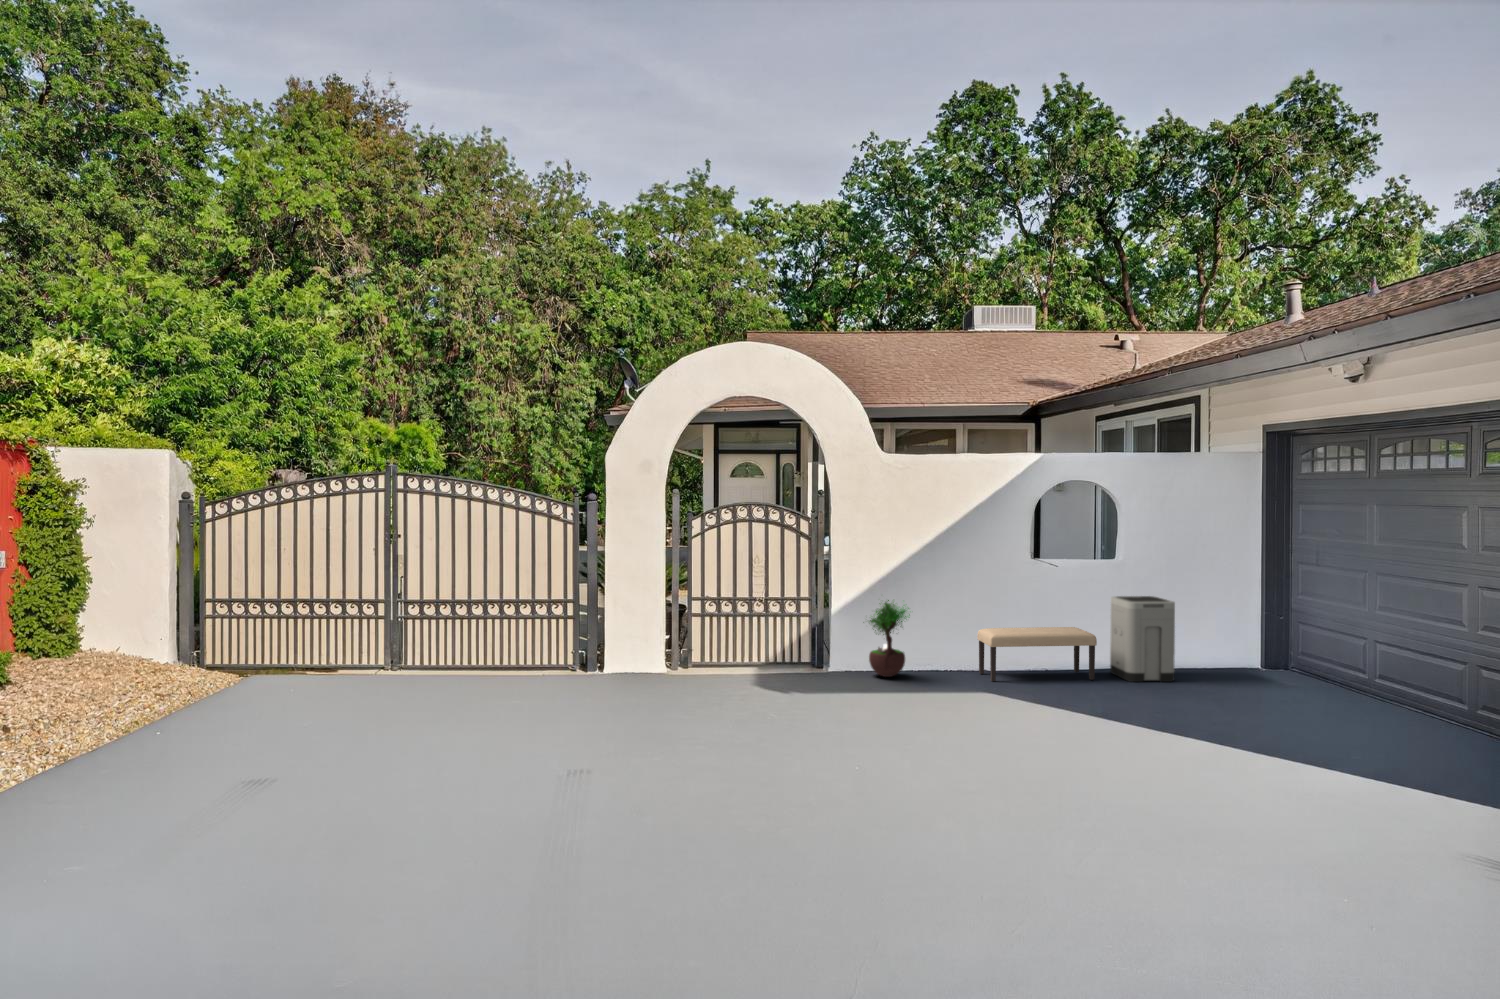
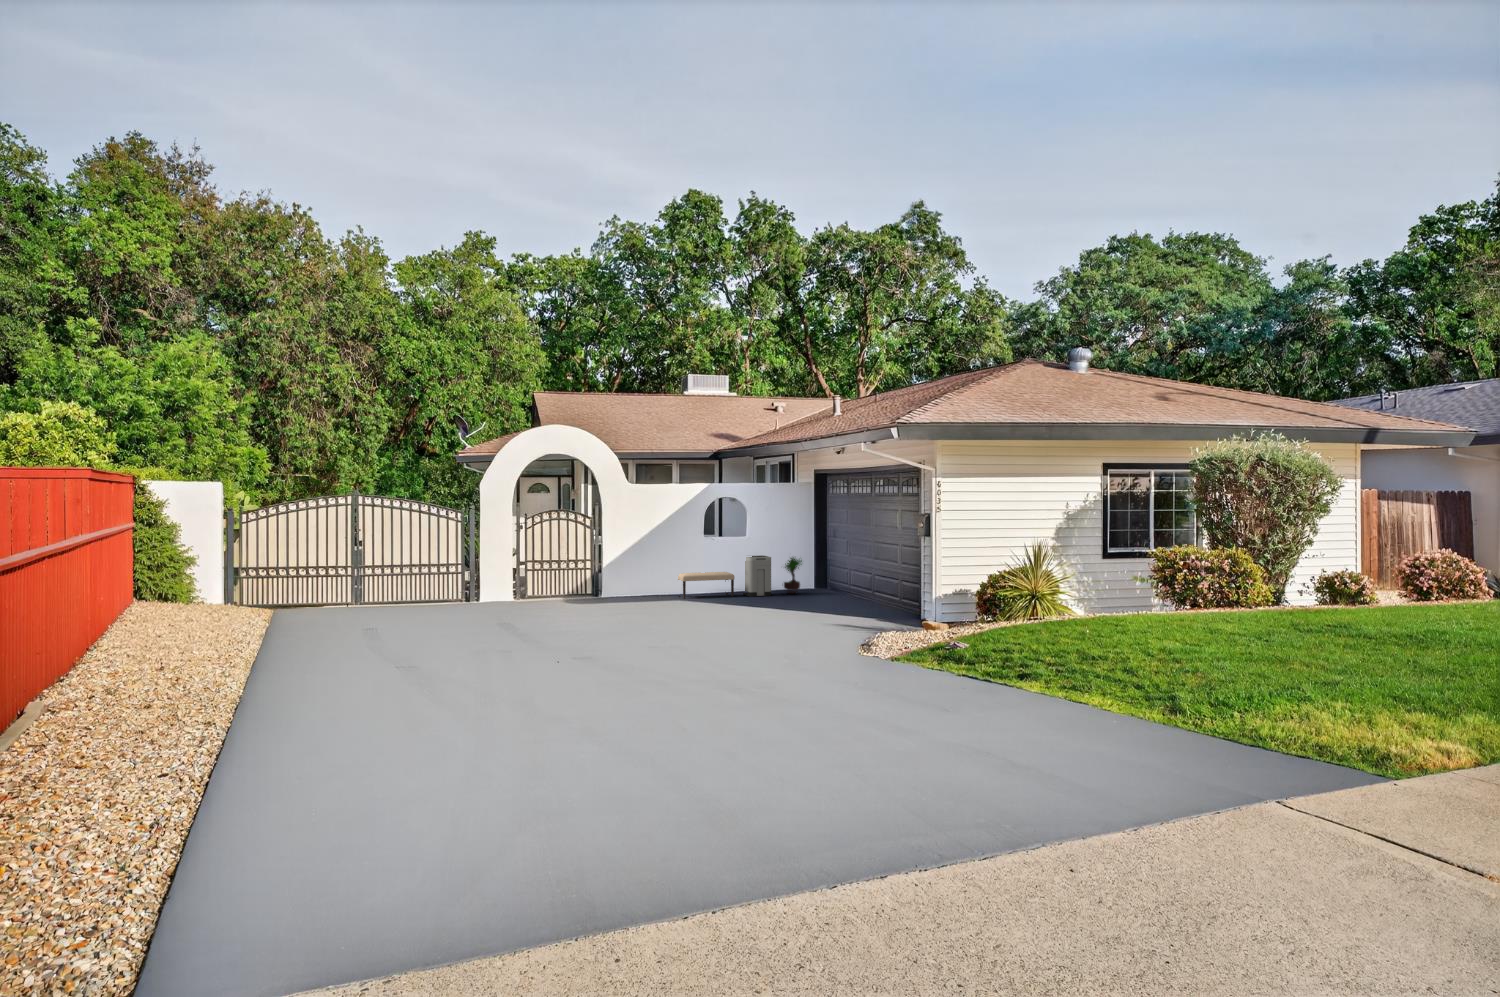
potted tree: present [869,600,910,677] -> present [784,557,802,594]

